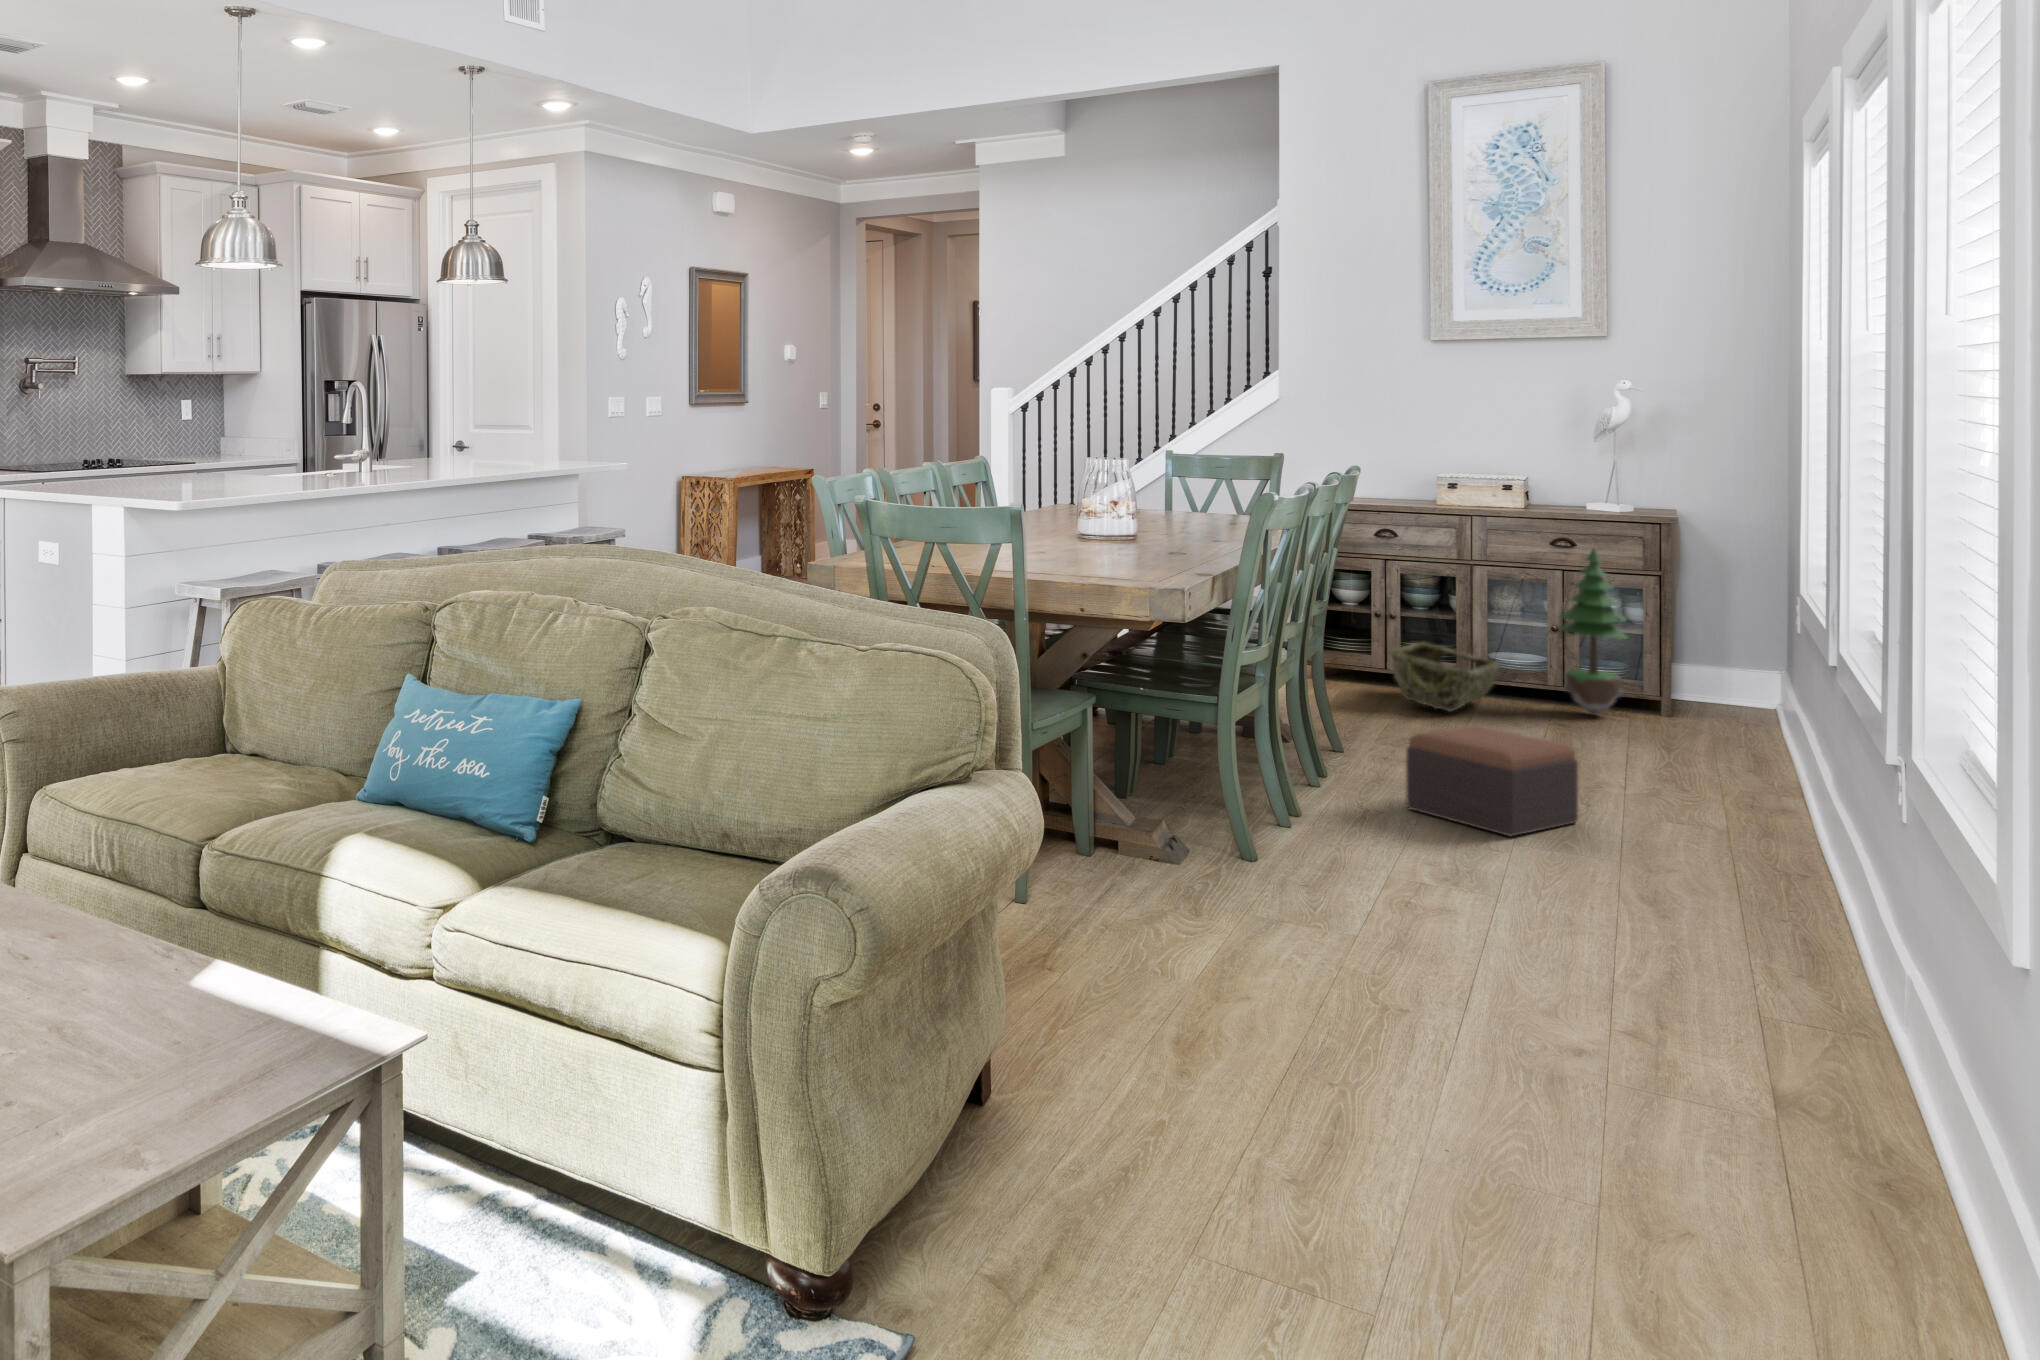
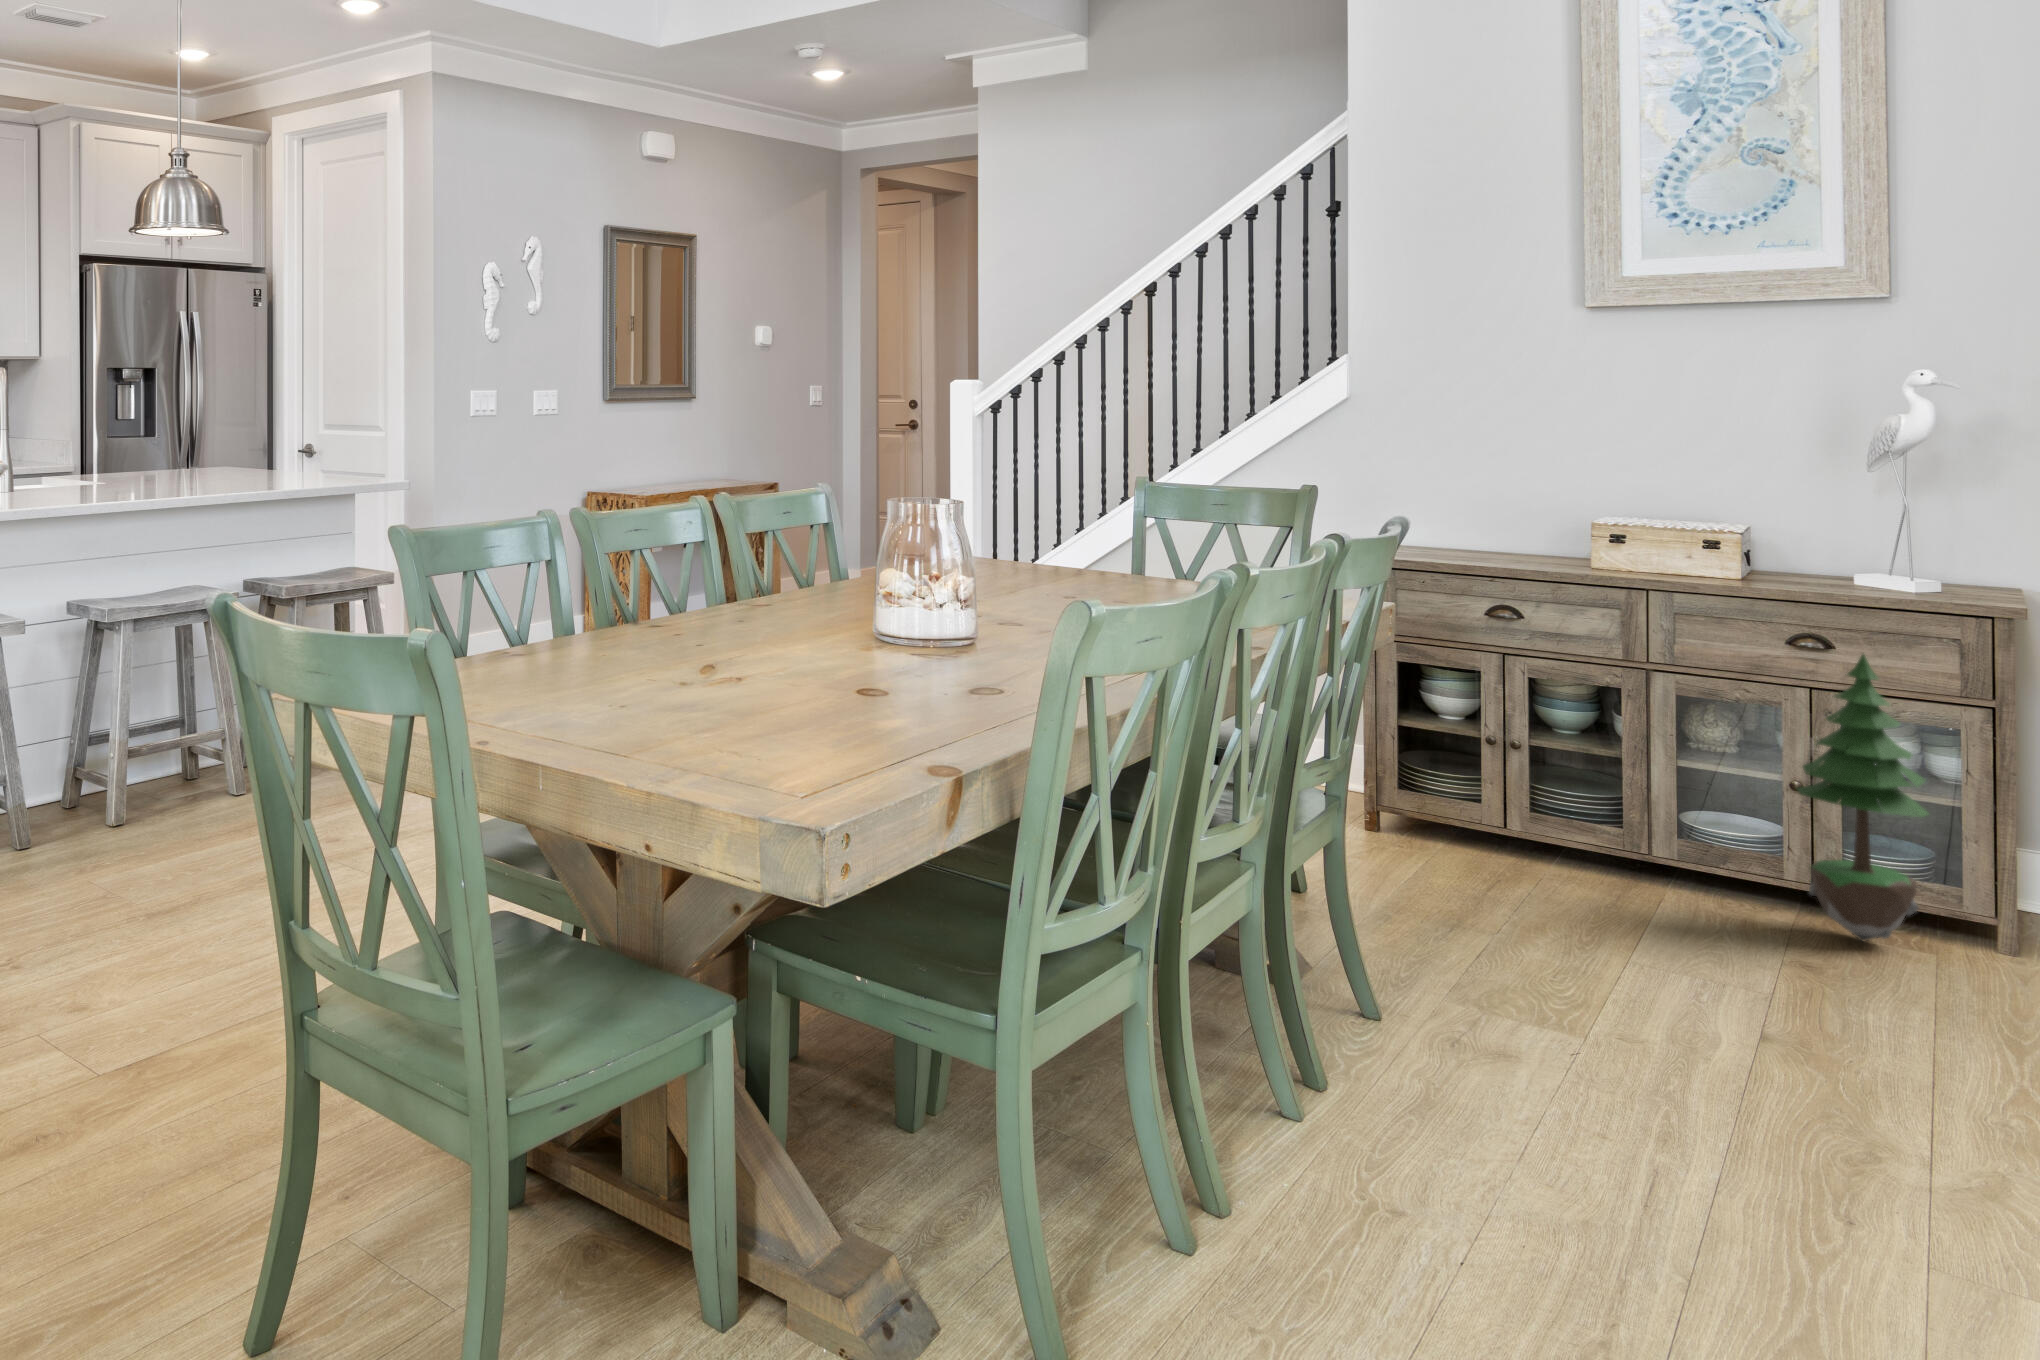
woven basket: present [1390,642,1500,712] -> none [1496,793,1695,925]
footstool: present [1406,725,1578,836] -> none [1454,1027,1812,1309]

